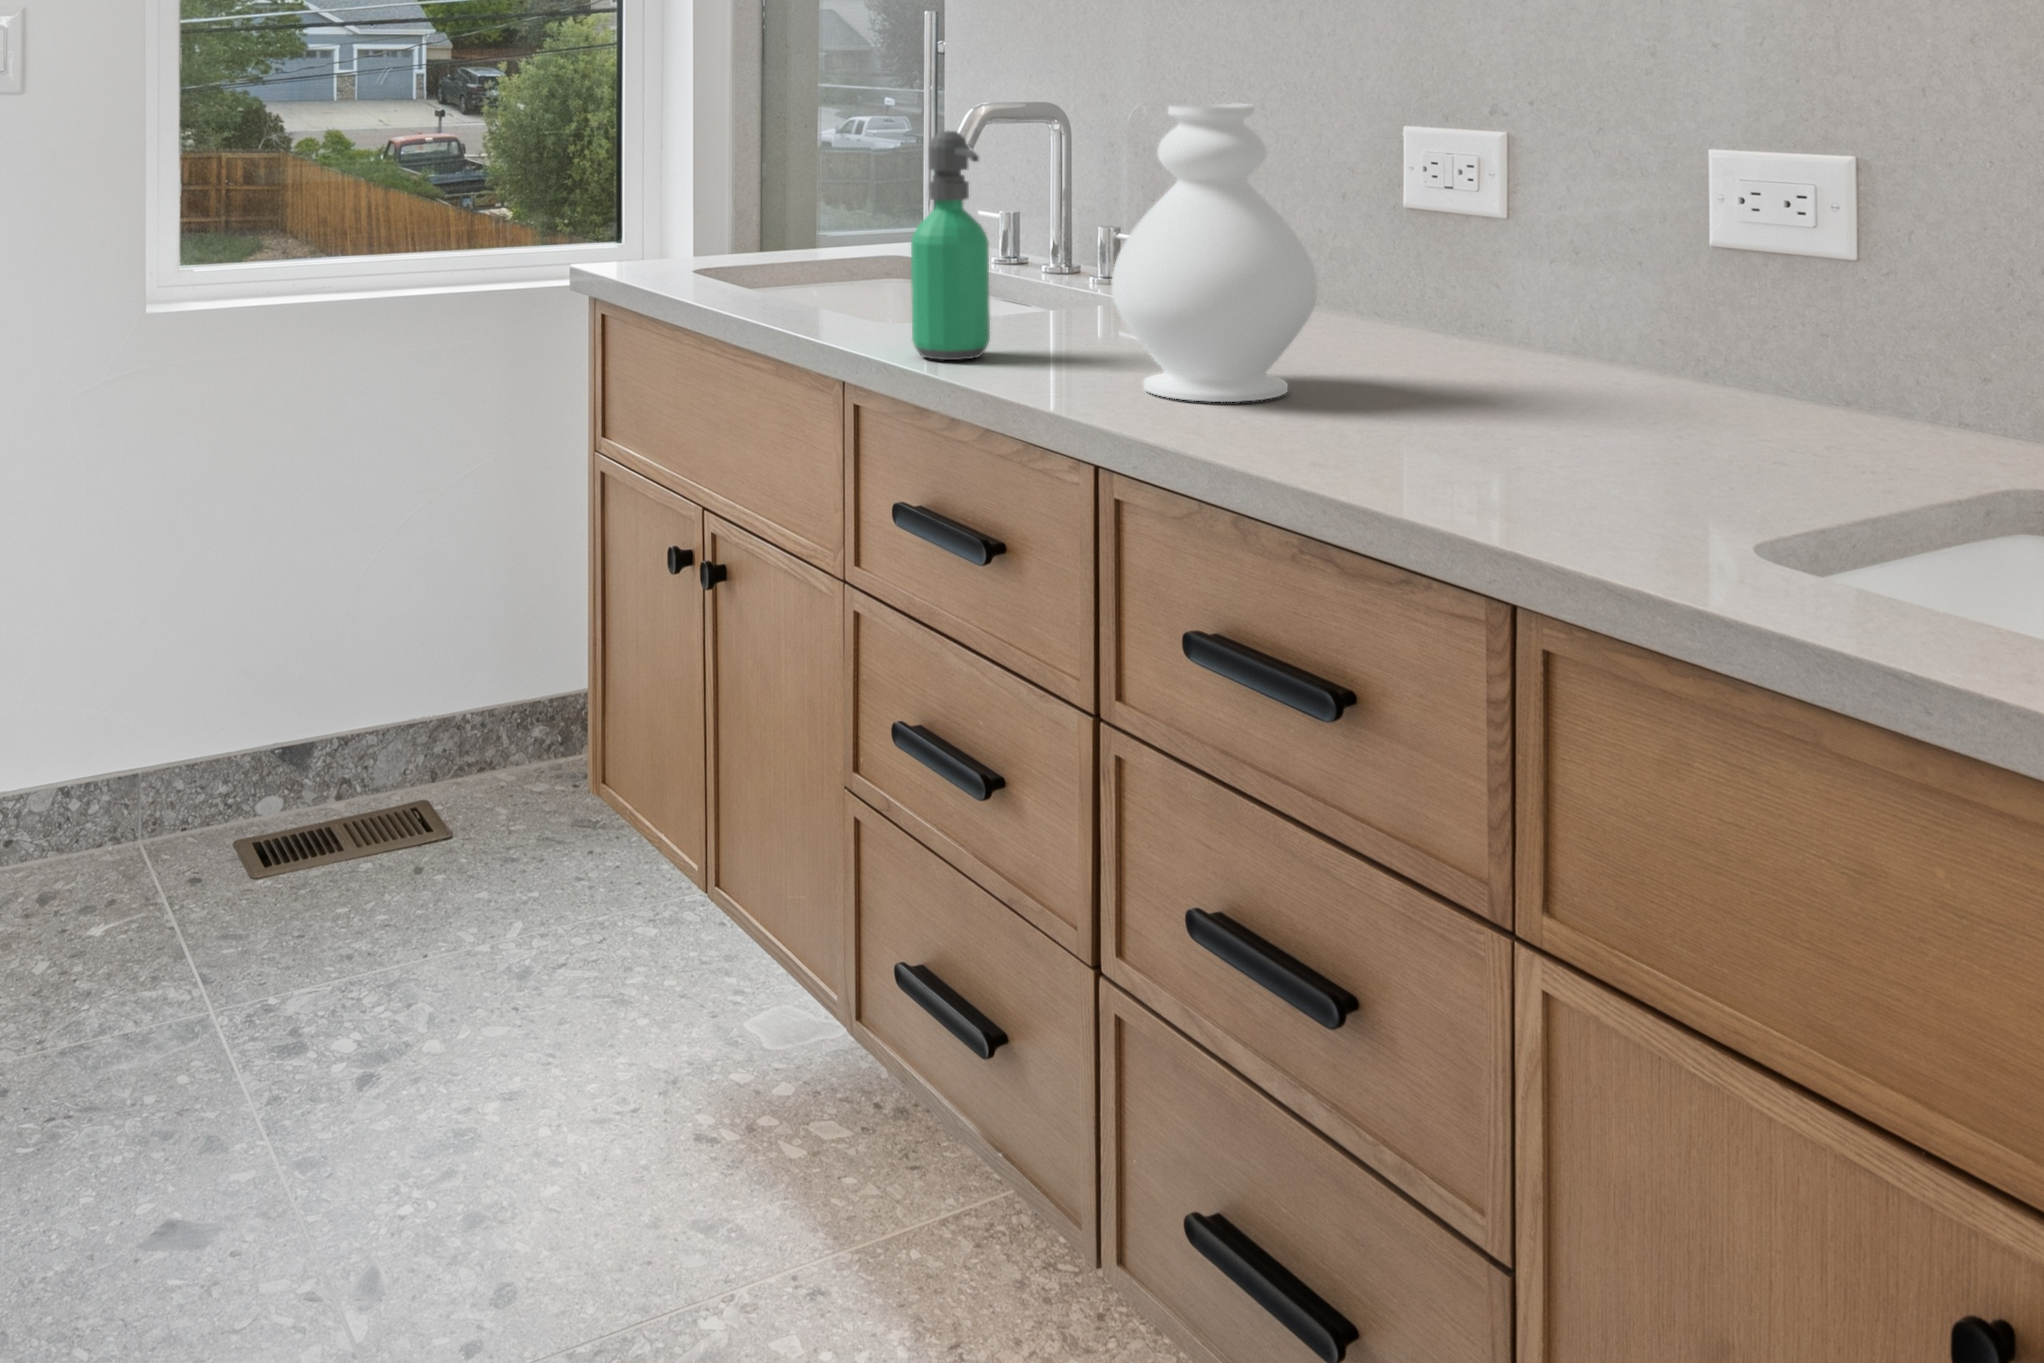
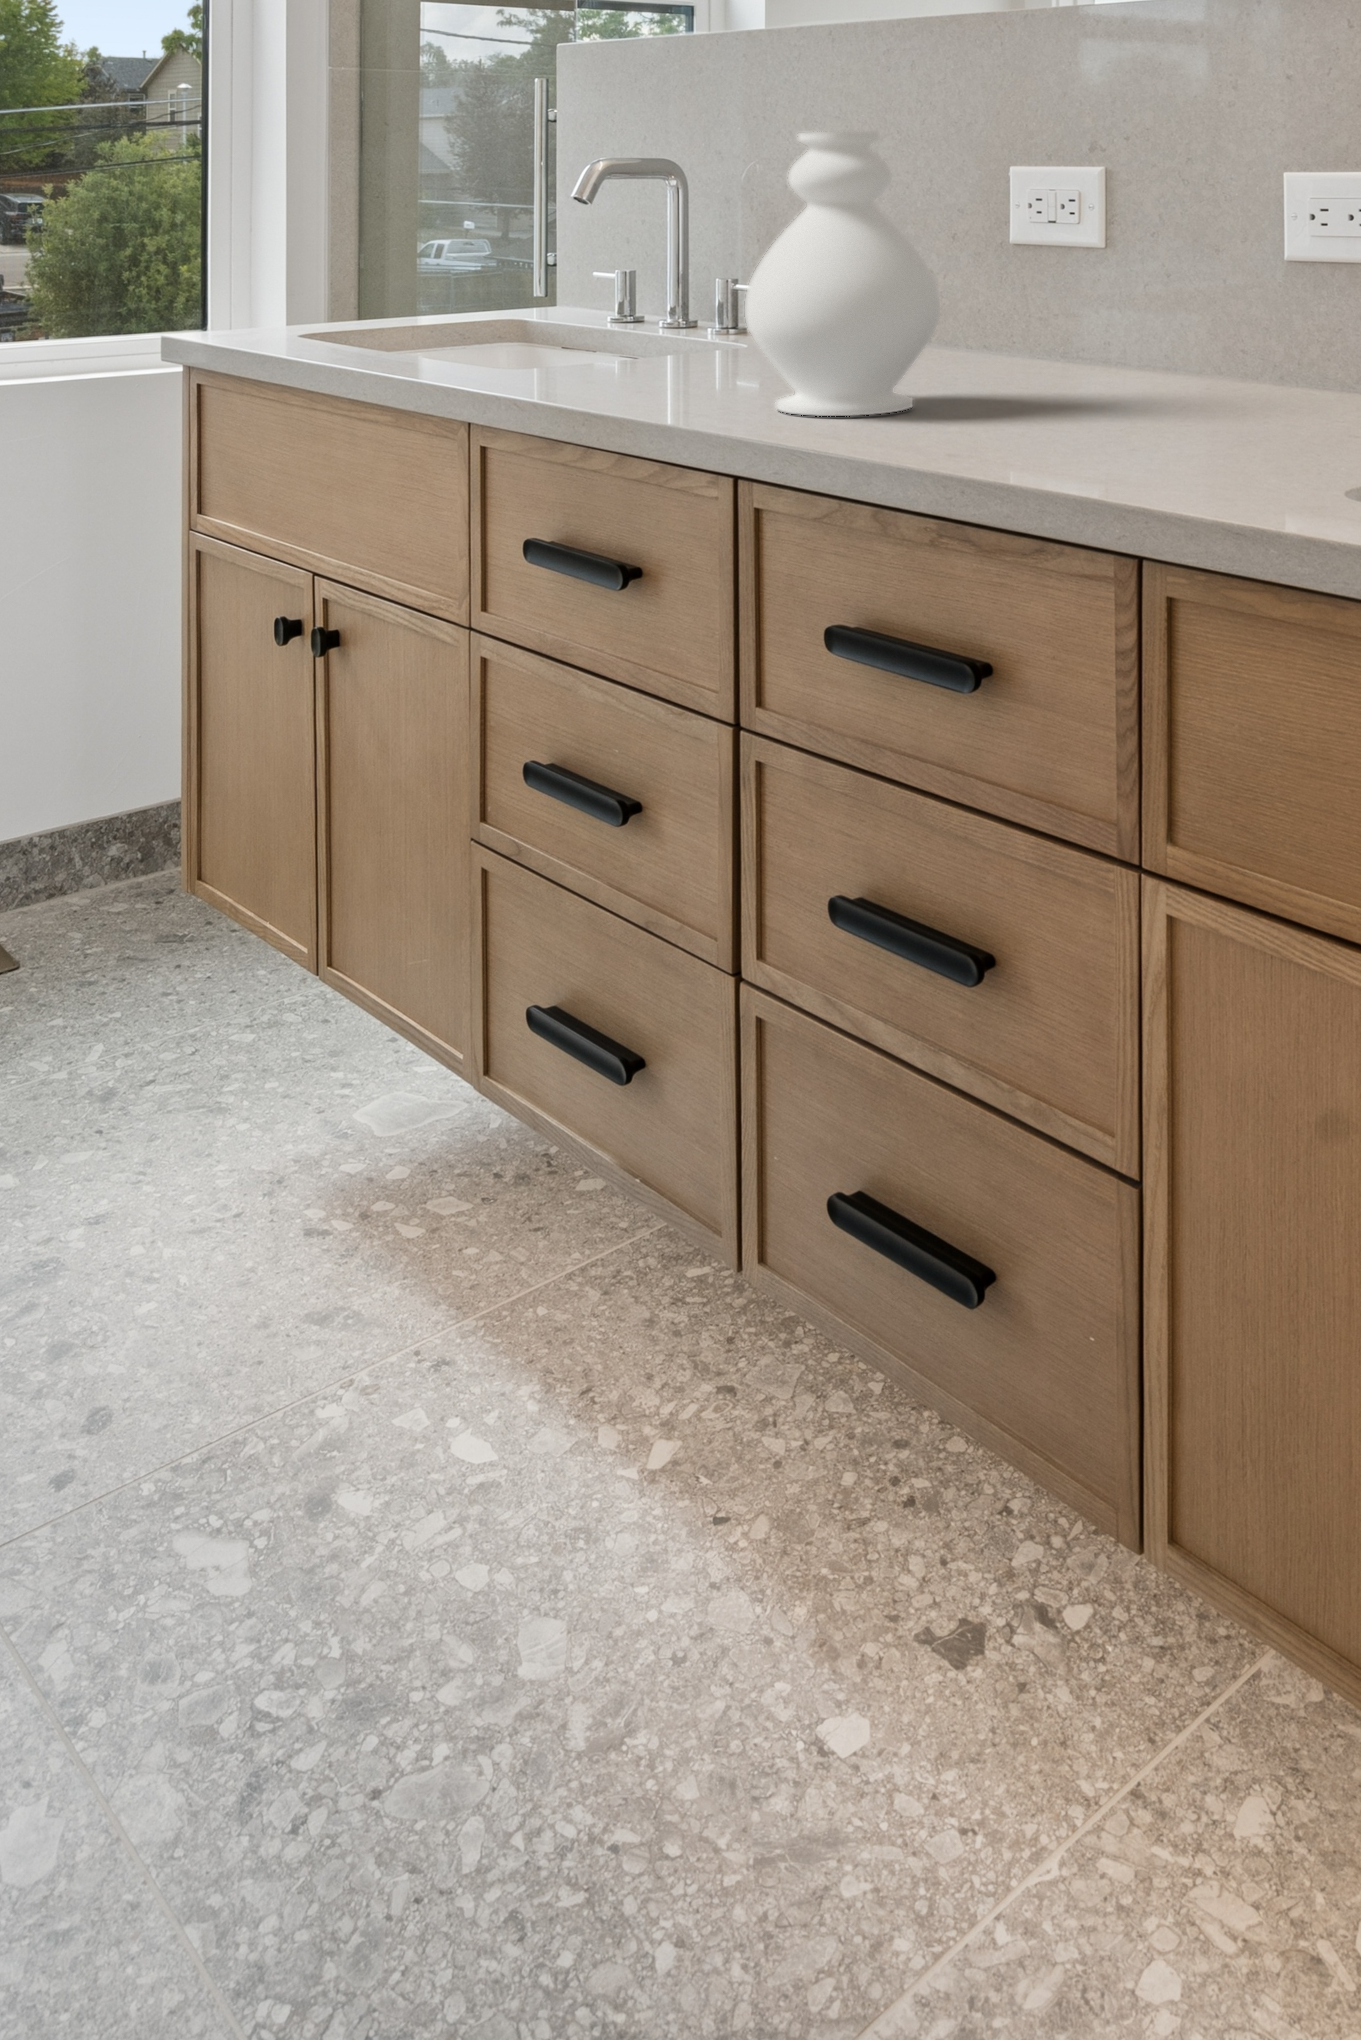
soap dispenser: present [911,131,990,360] -> none [541,167,621,395]

